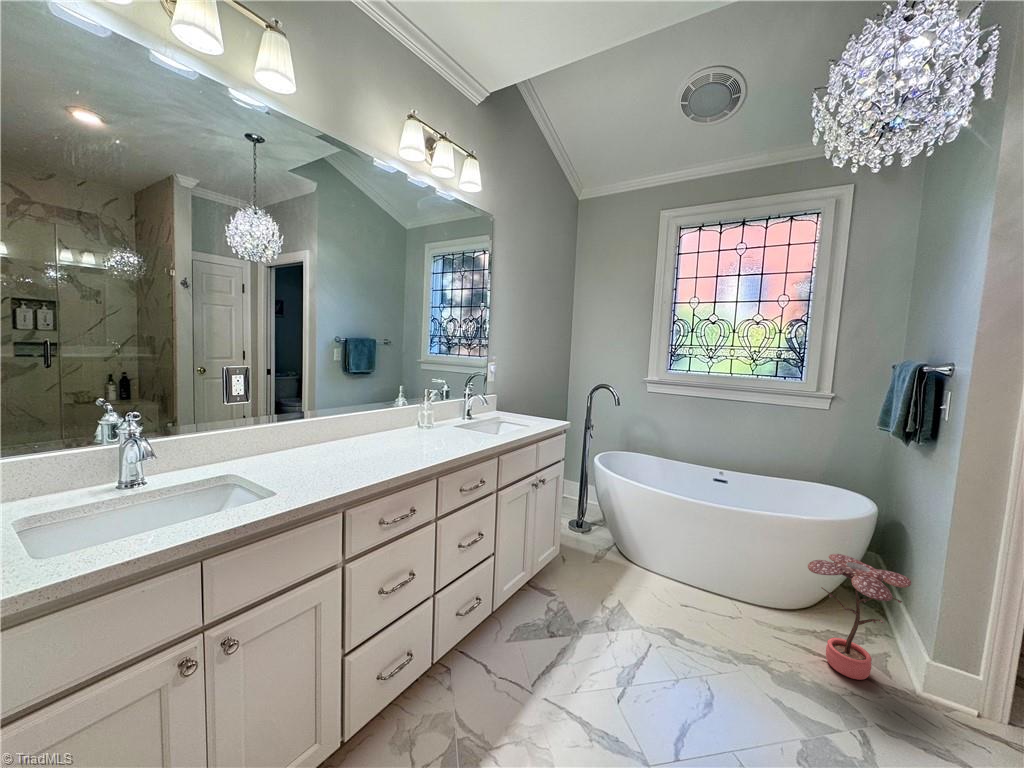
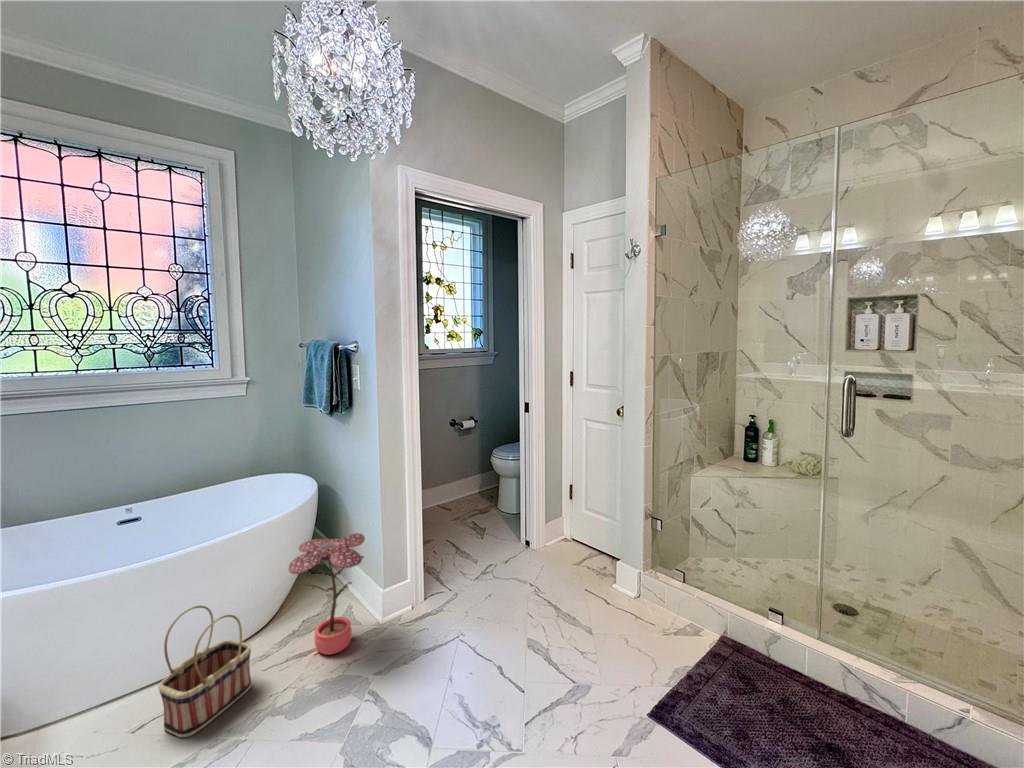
basket: none [696,550,764,640] -> present [158,606,252,737]

